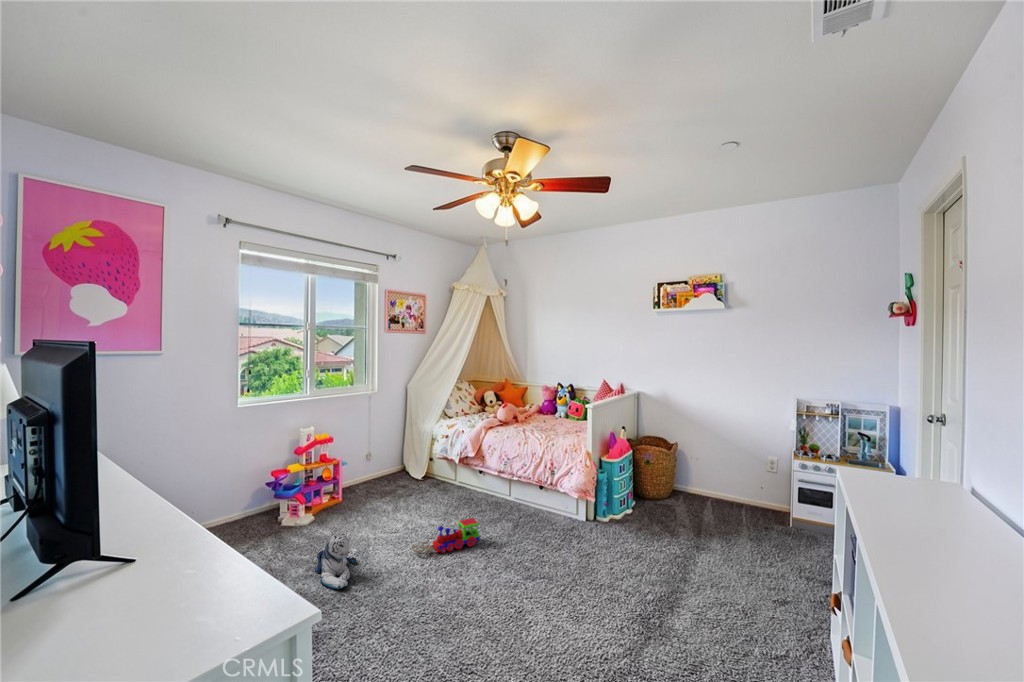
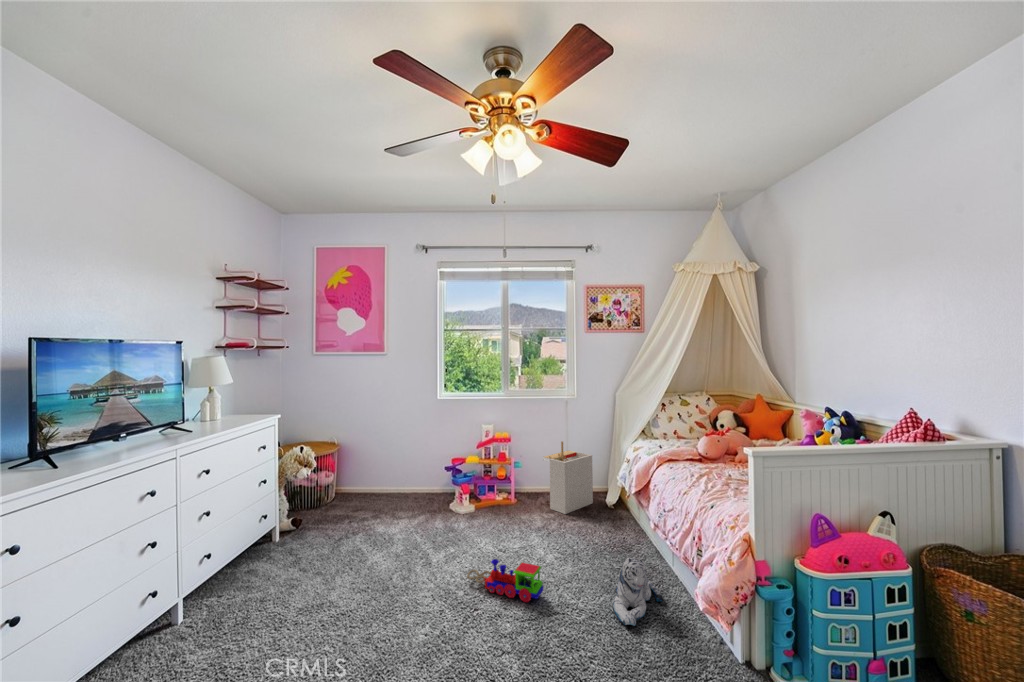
storage bin: none [368,432,402,494] -> present [543,441,593,514]
plush toy: present [315,534,356,590] -> present [613,558,662,626]

